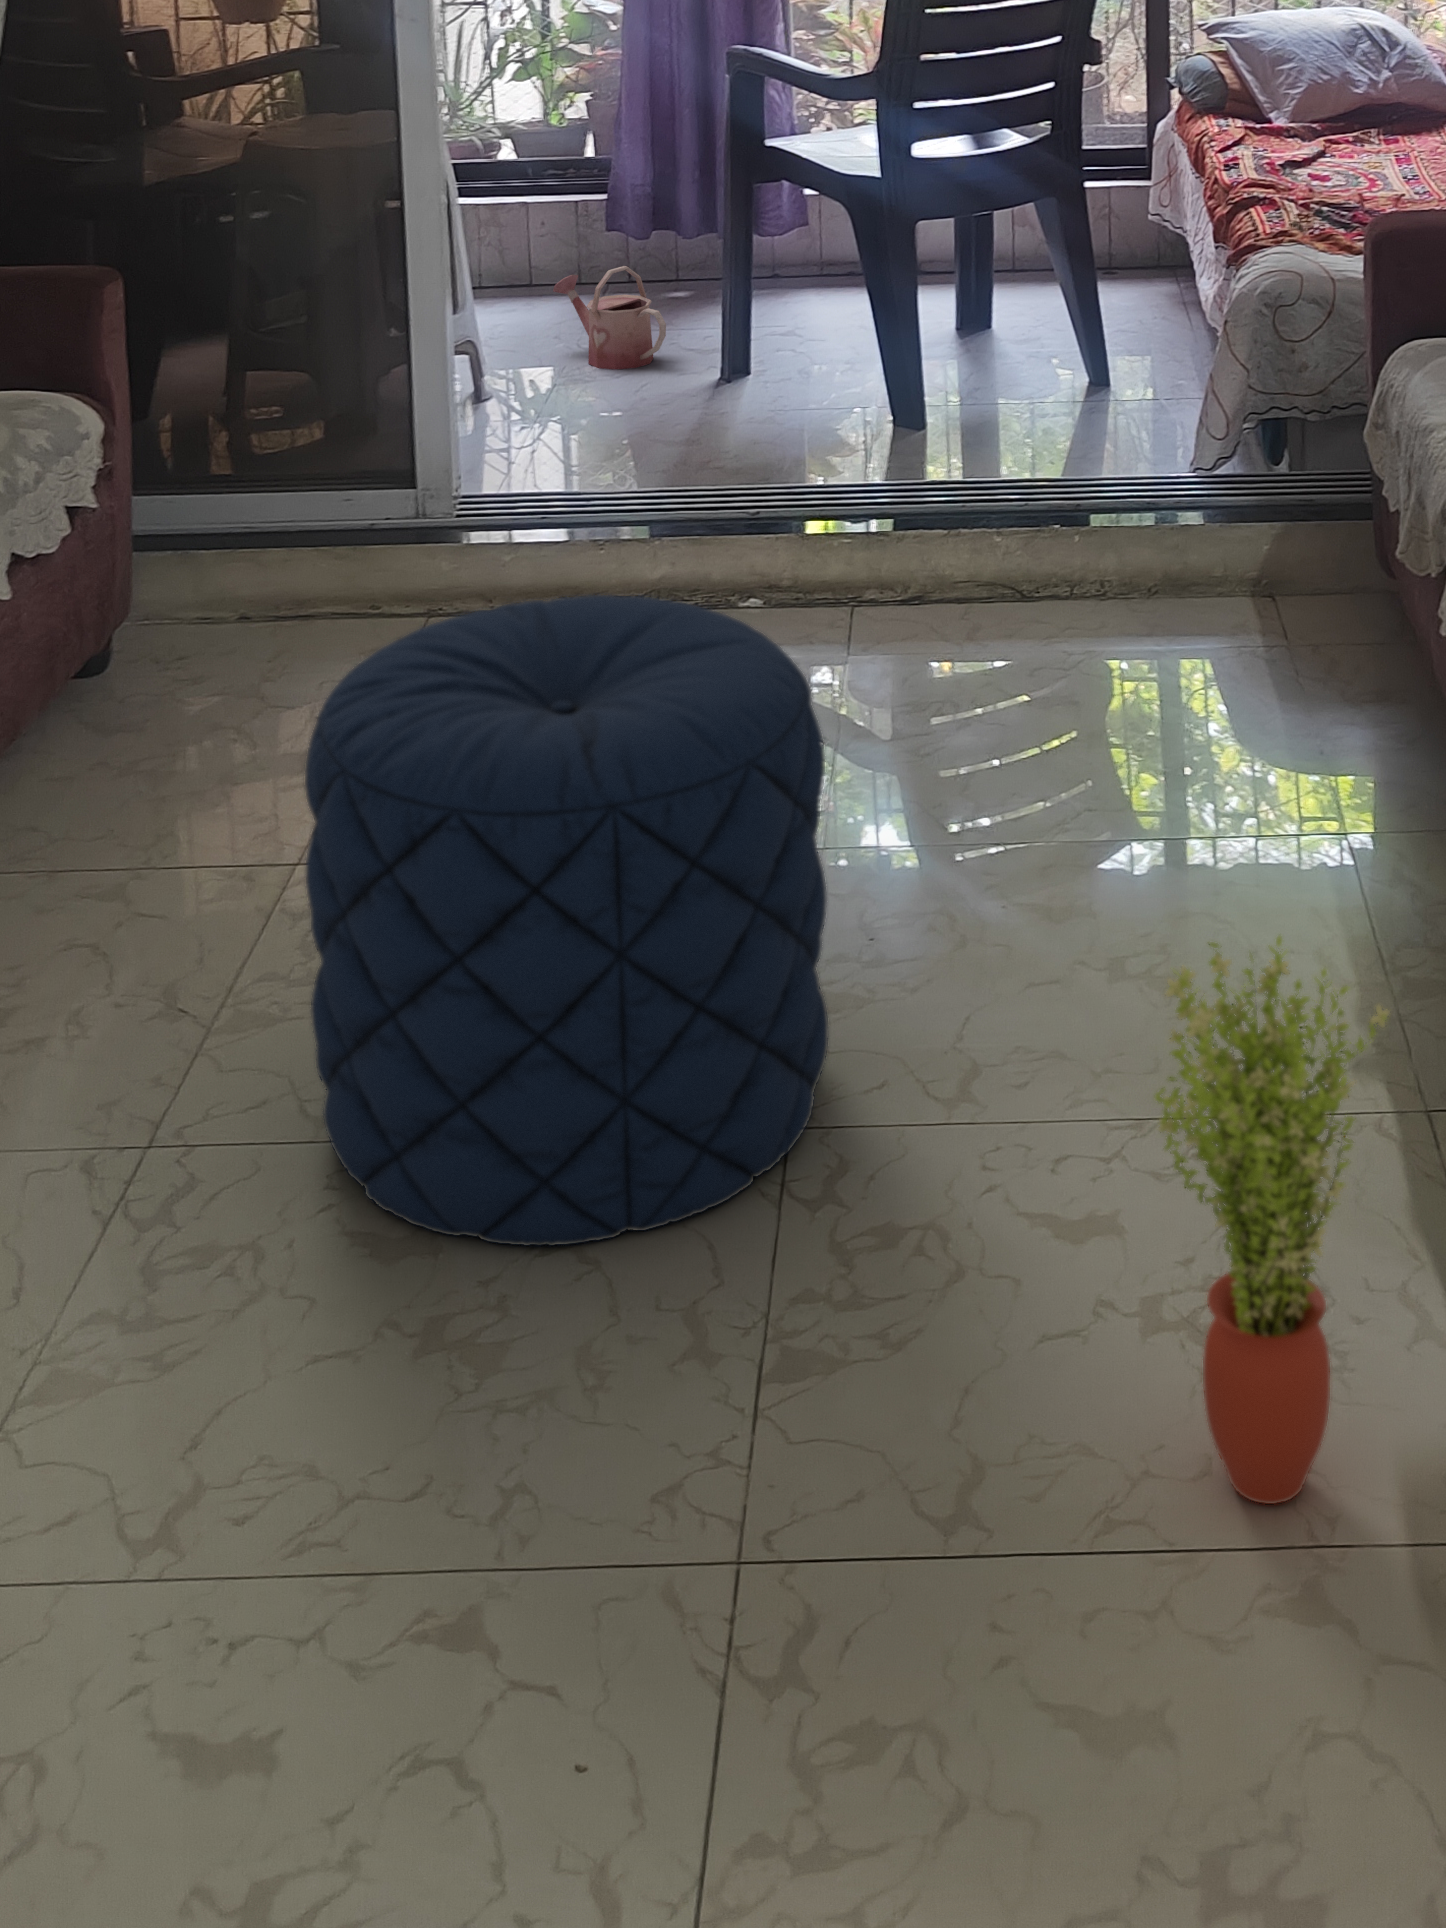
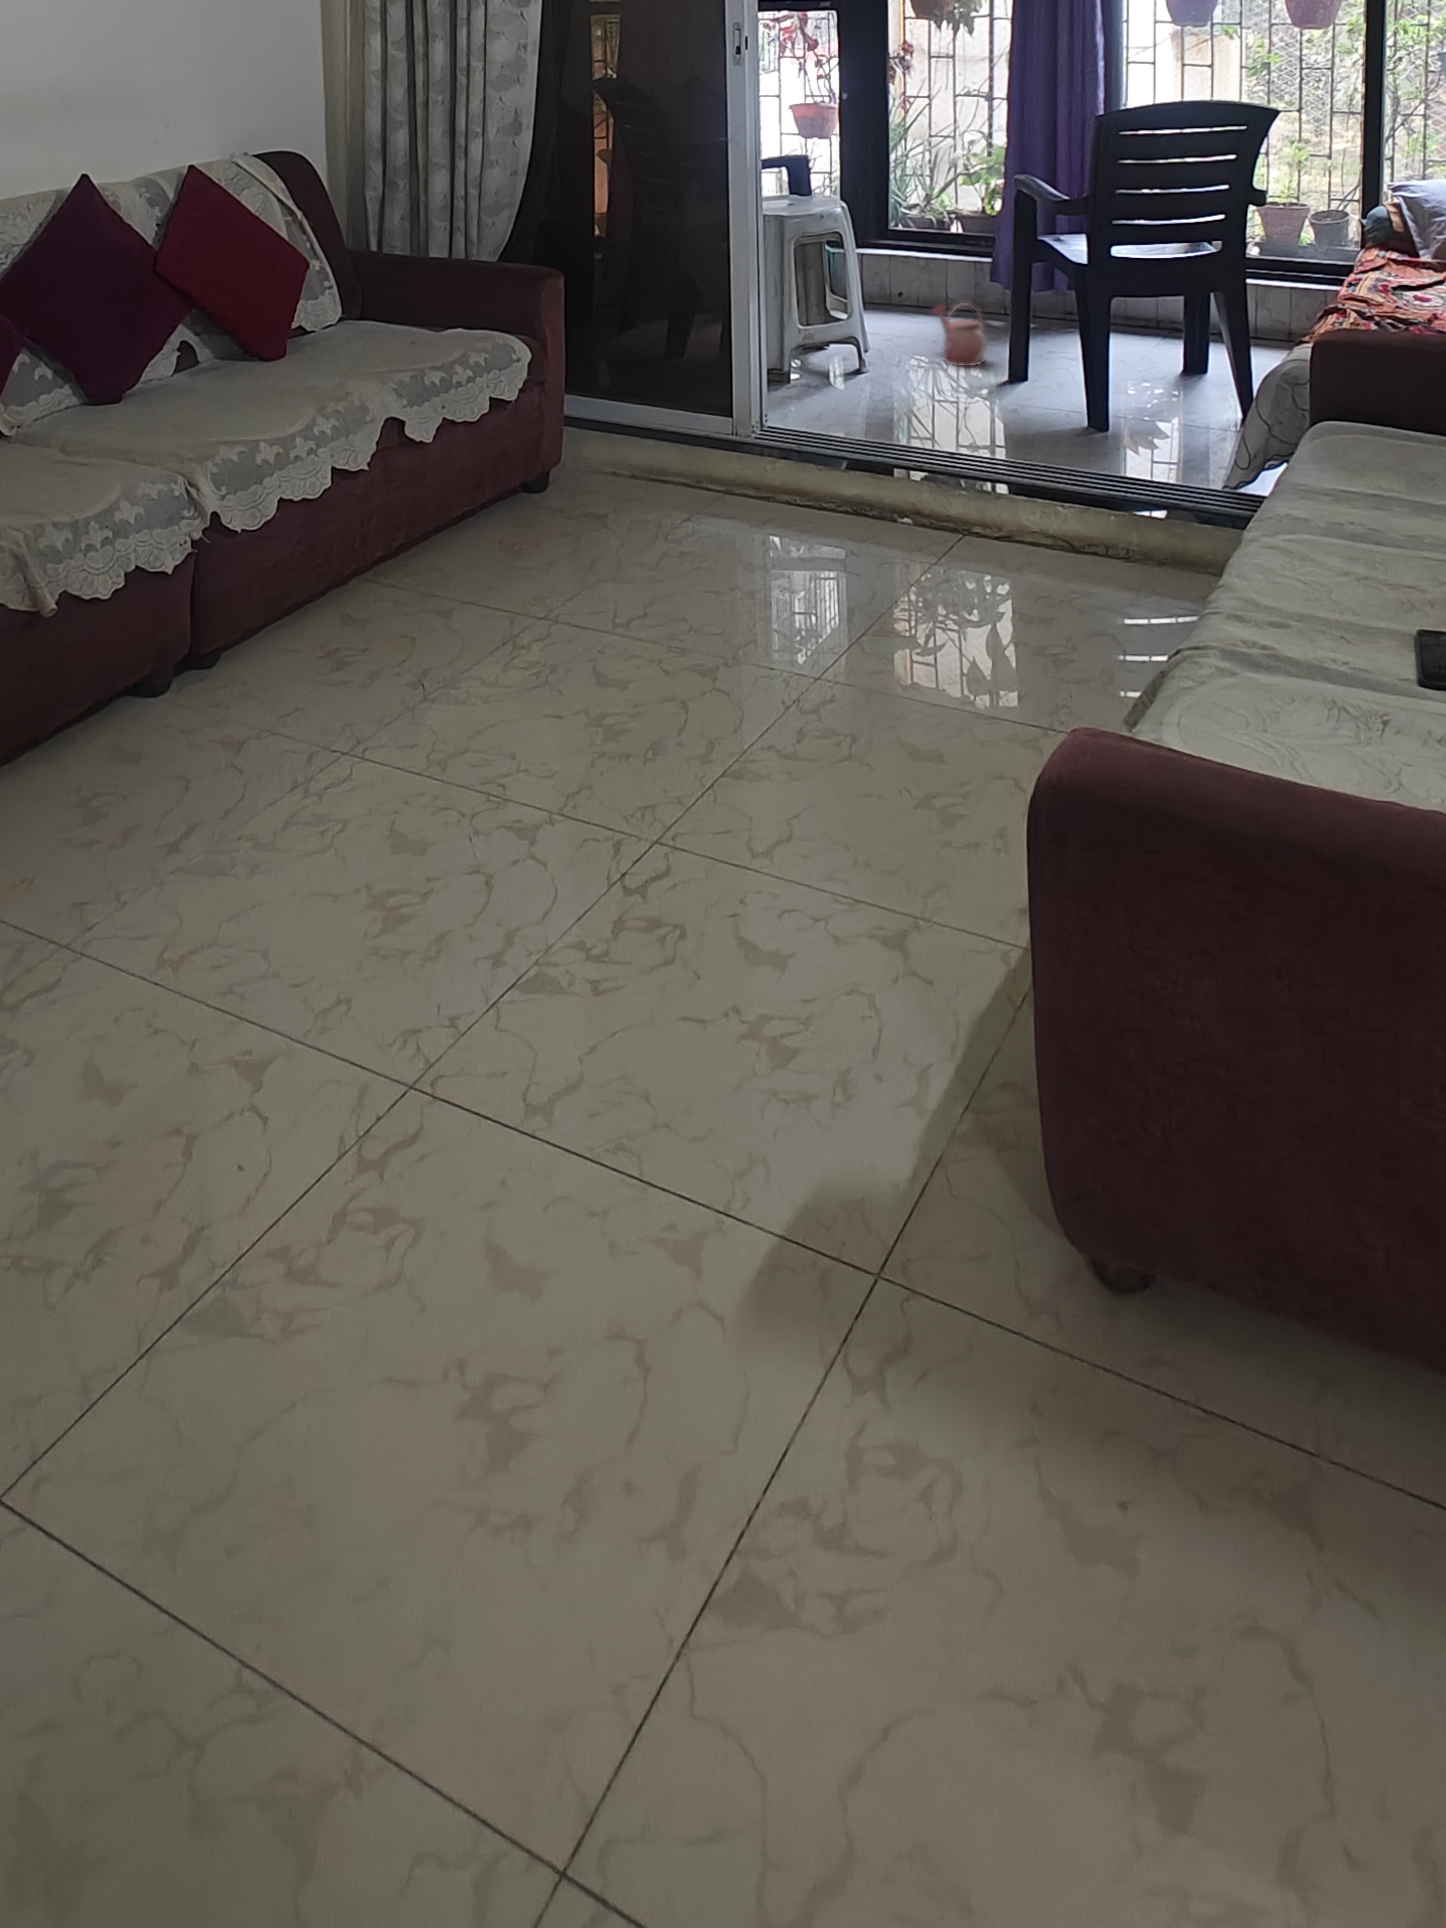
pouf: present [305,595,828,1246] -> none [391,490,700,879]
potted plant: present [1155,936,1389,1504] -> none [623,790,801,1185]

